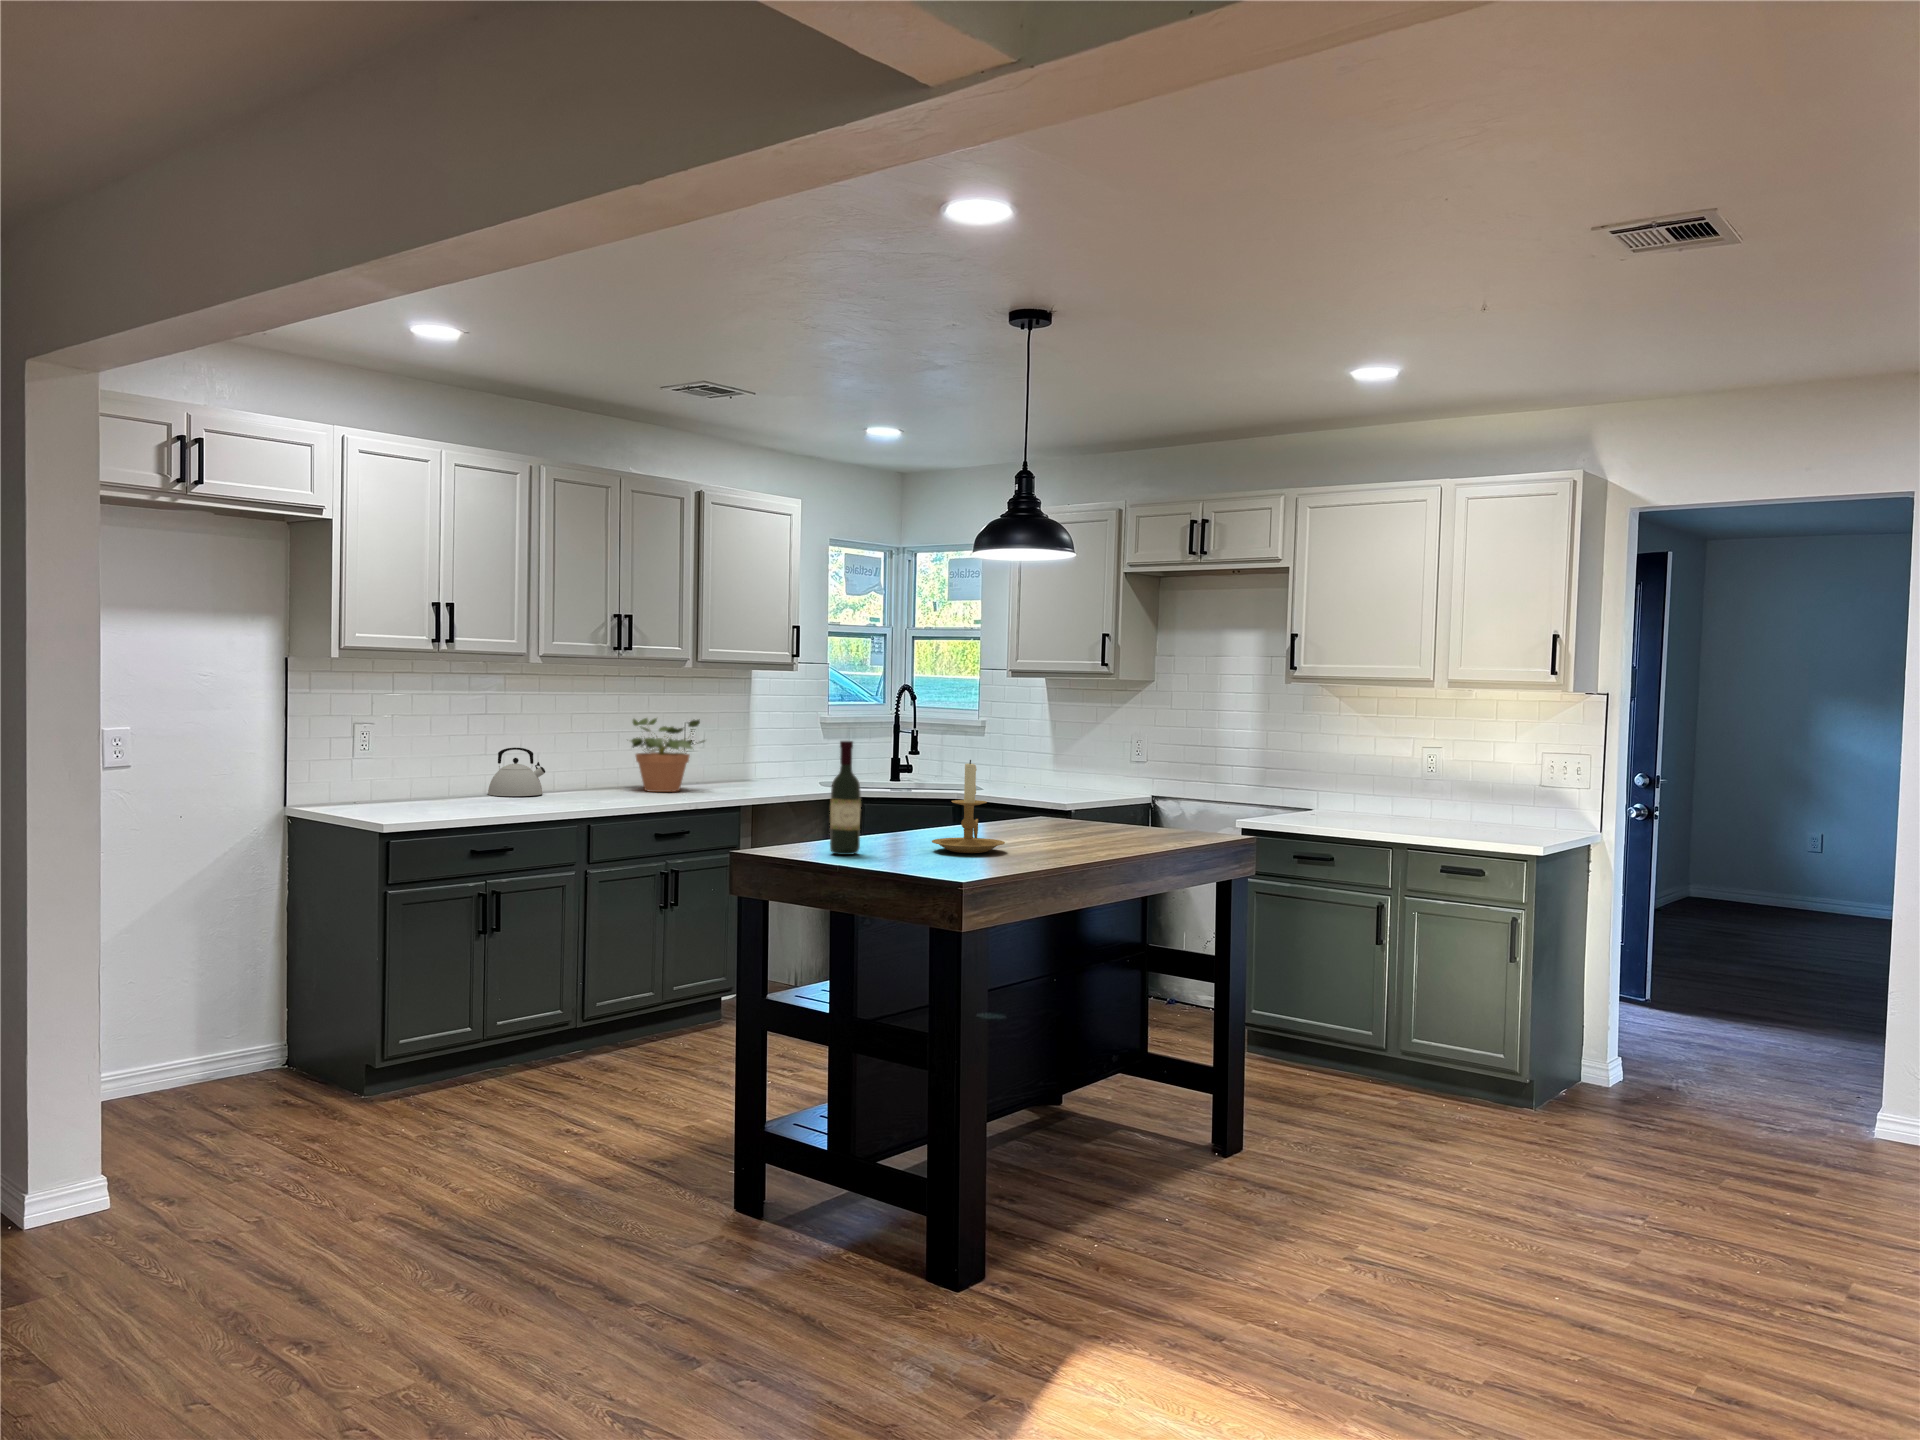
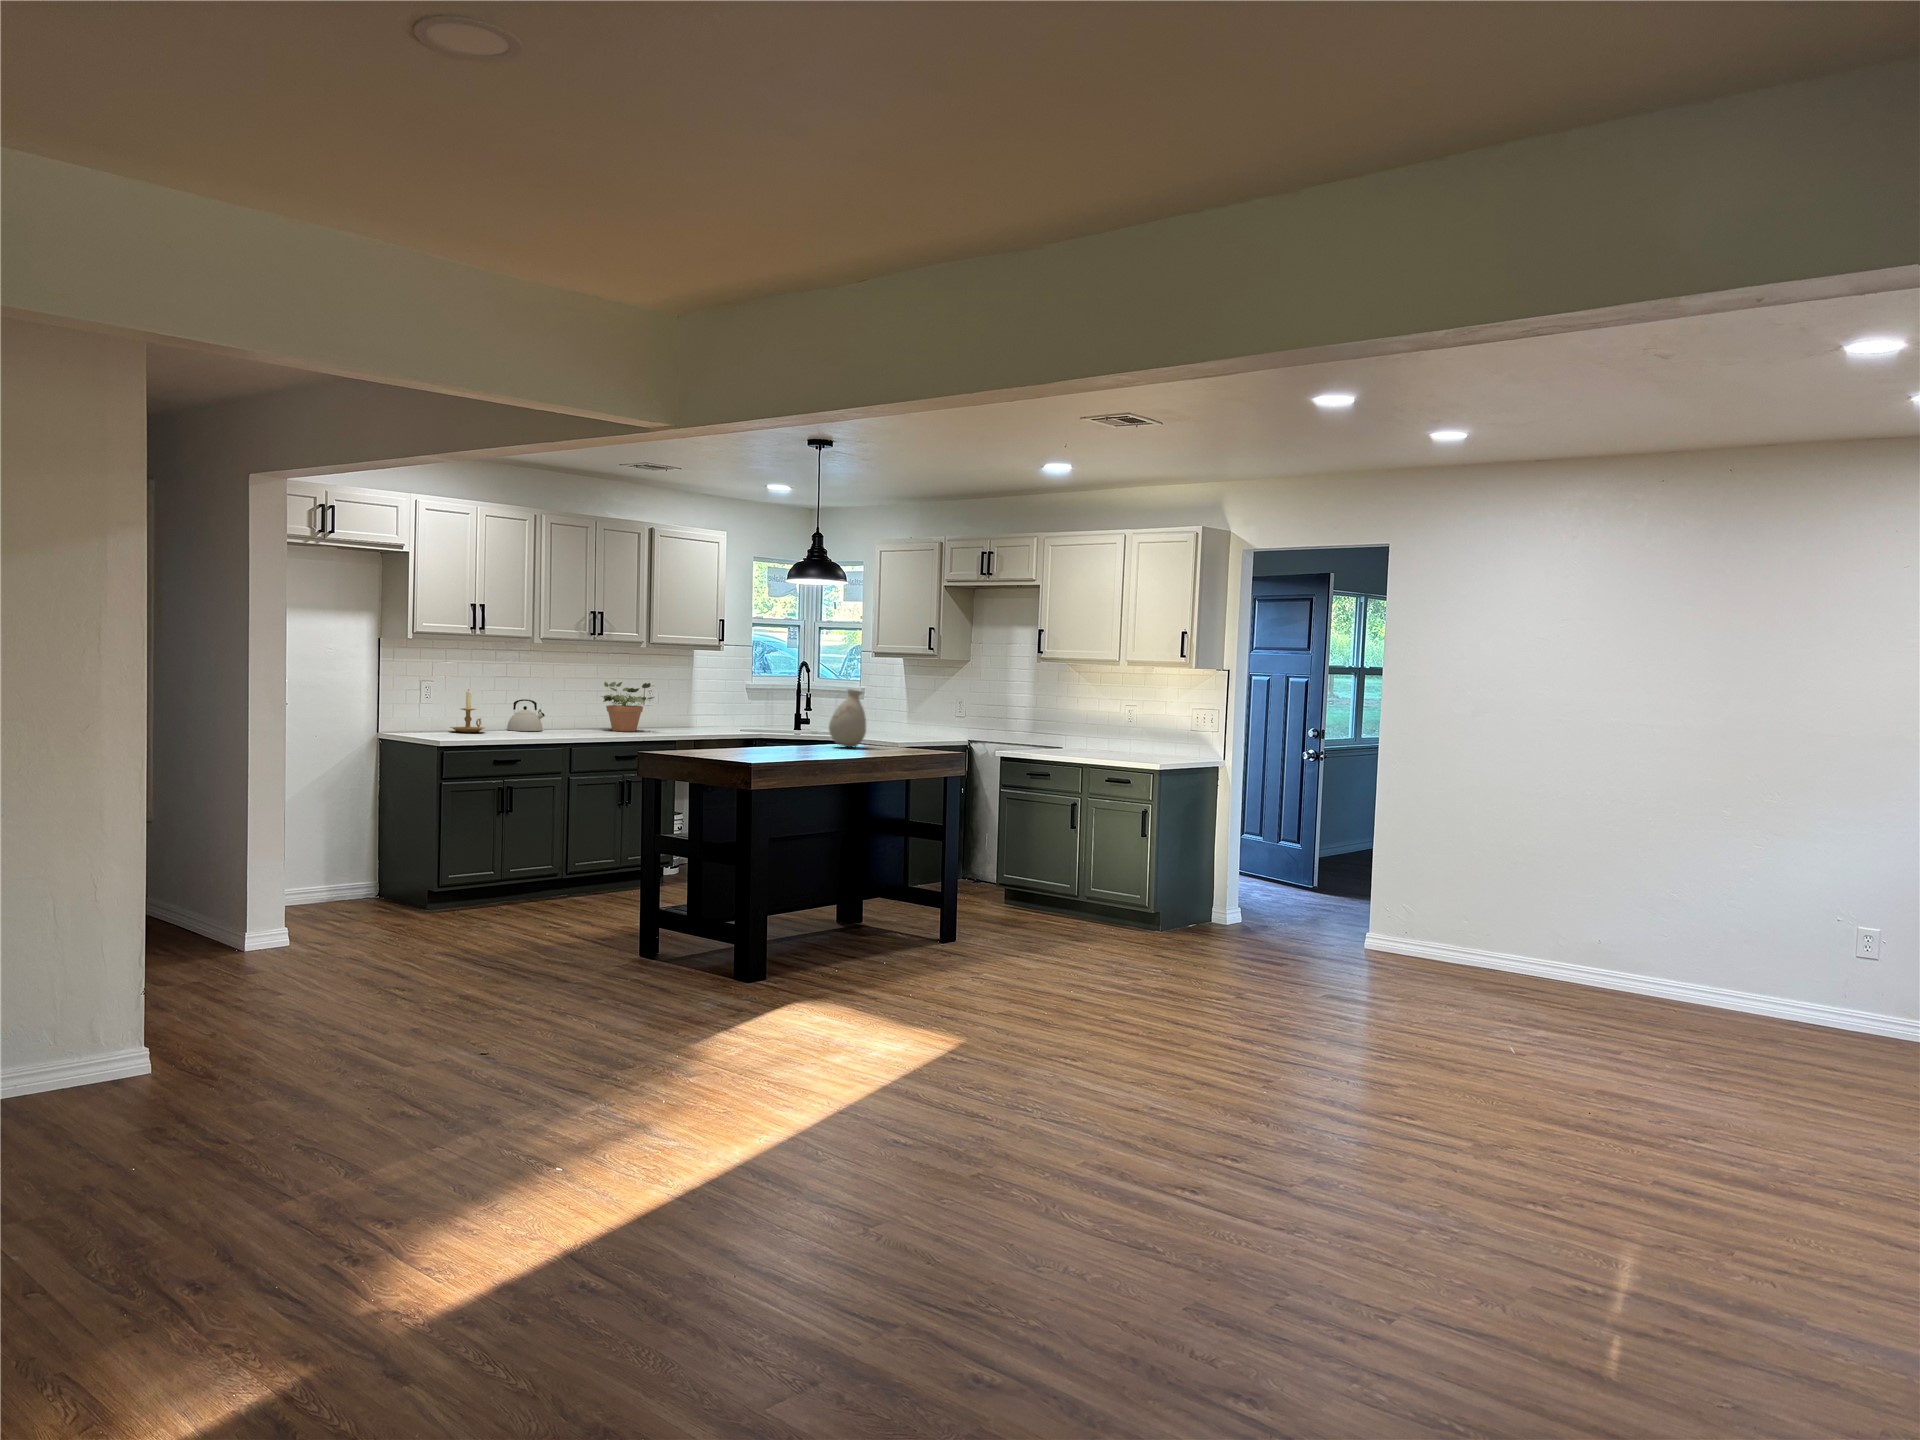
vase: none [1032,734,1094,831] -> present [829,689,866,747]
wine bottle: present [830,741,861,855] -> none [693,688,710,752]
candle holder: present [932,760,1005,853] -> present [450,690,484,732]

